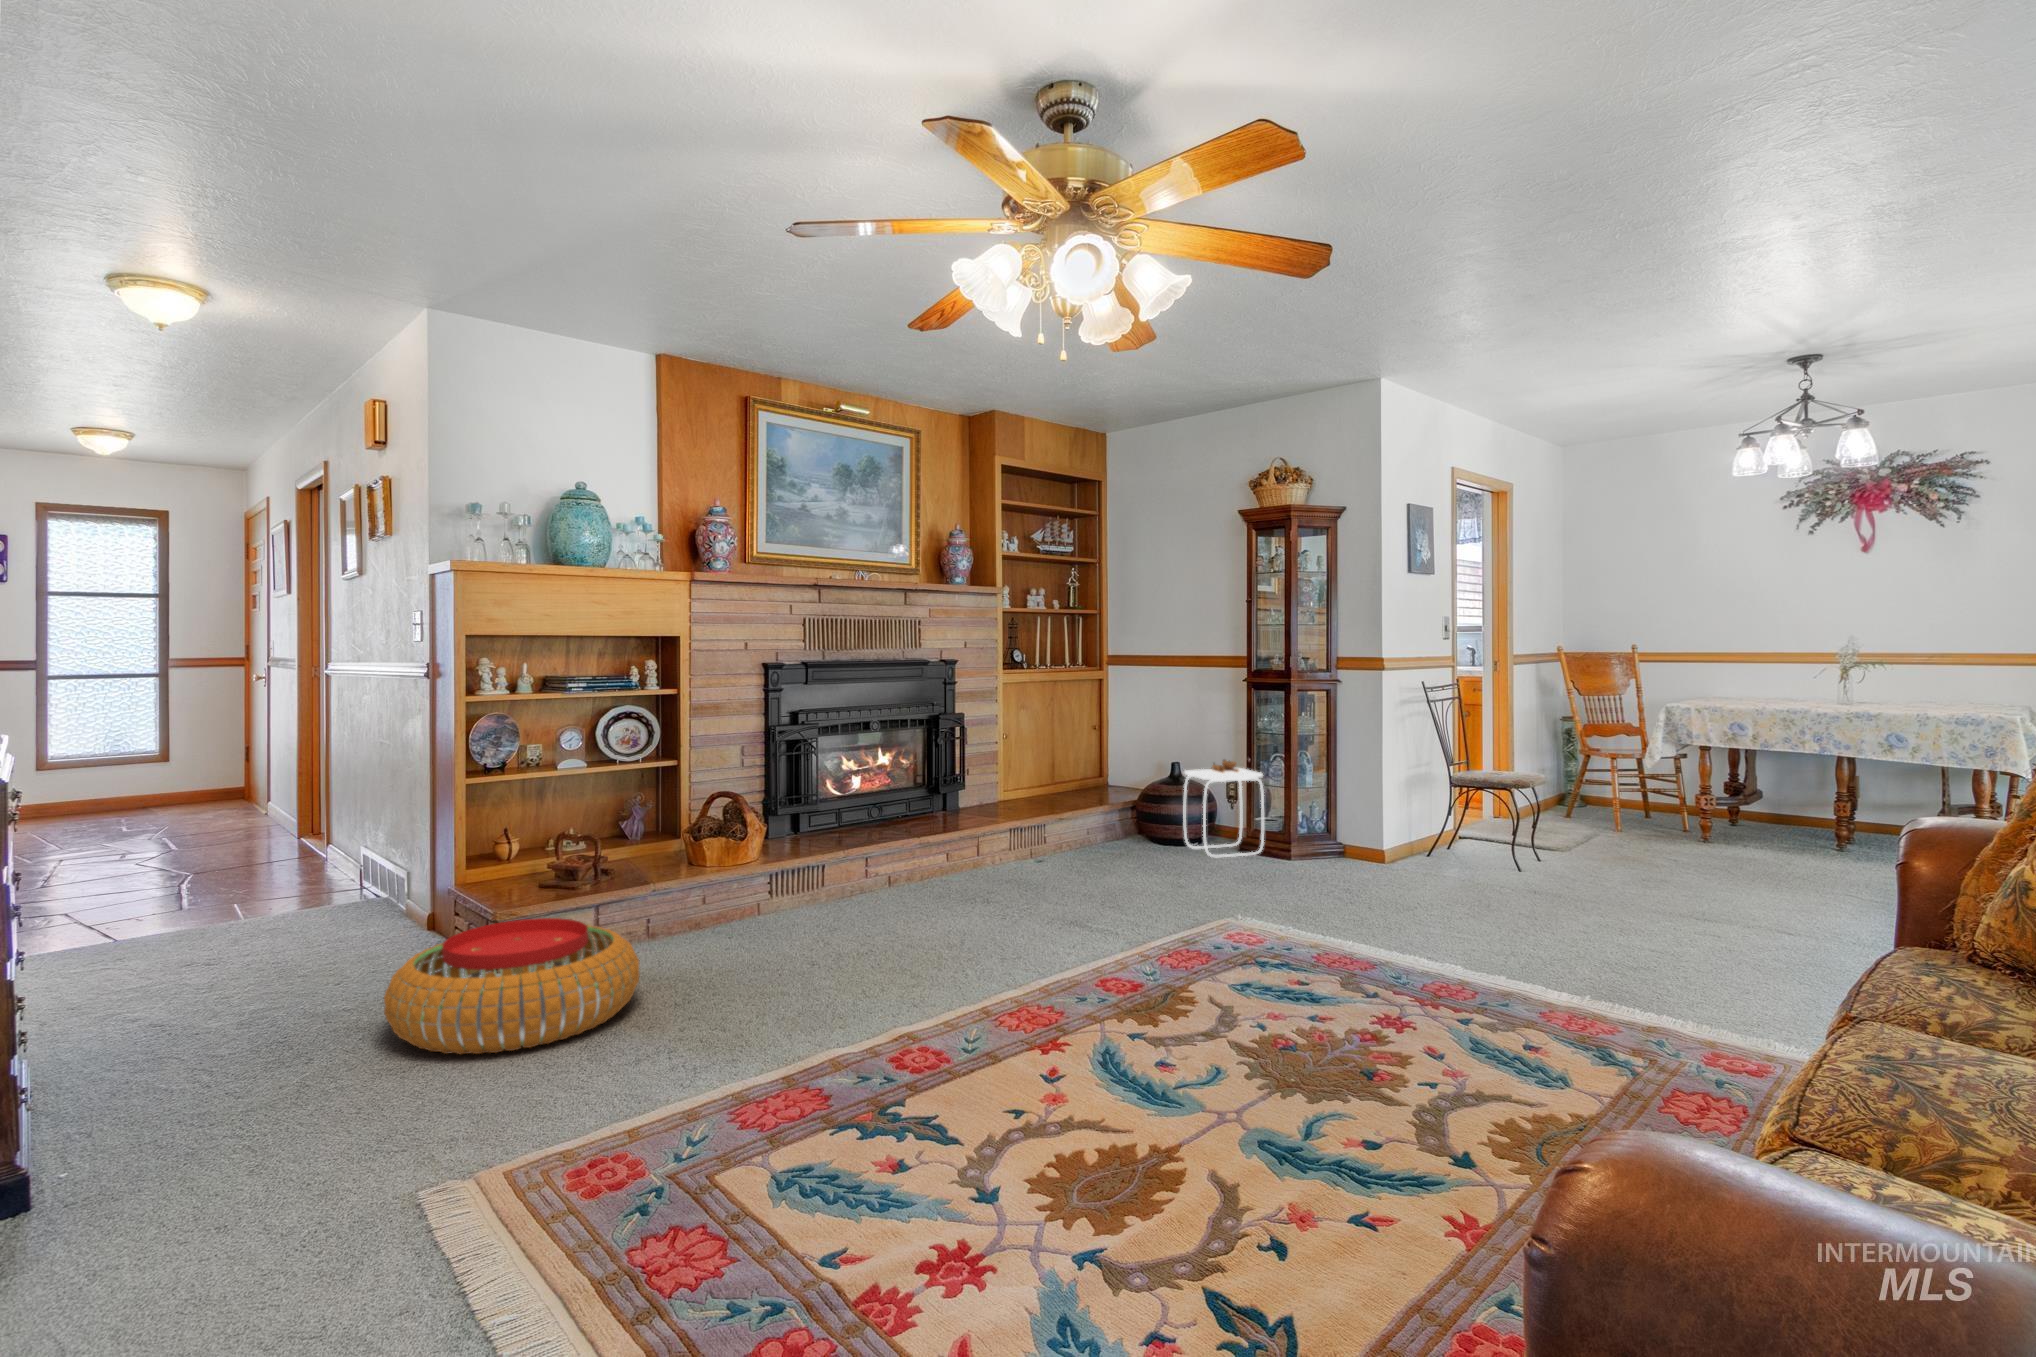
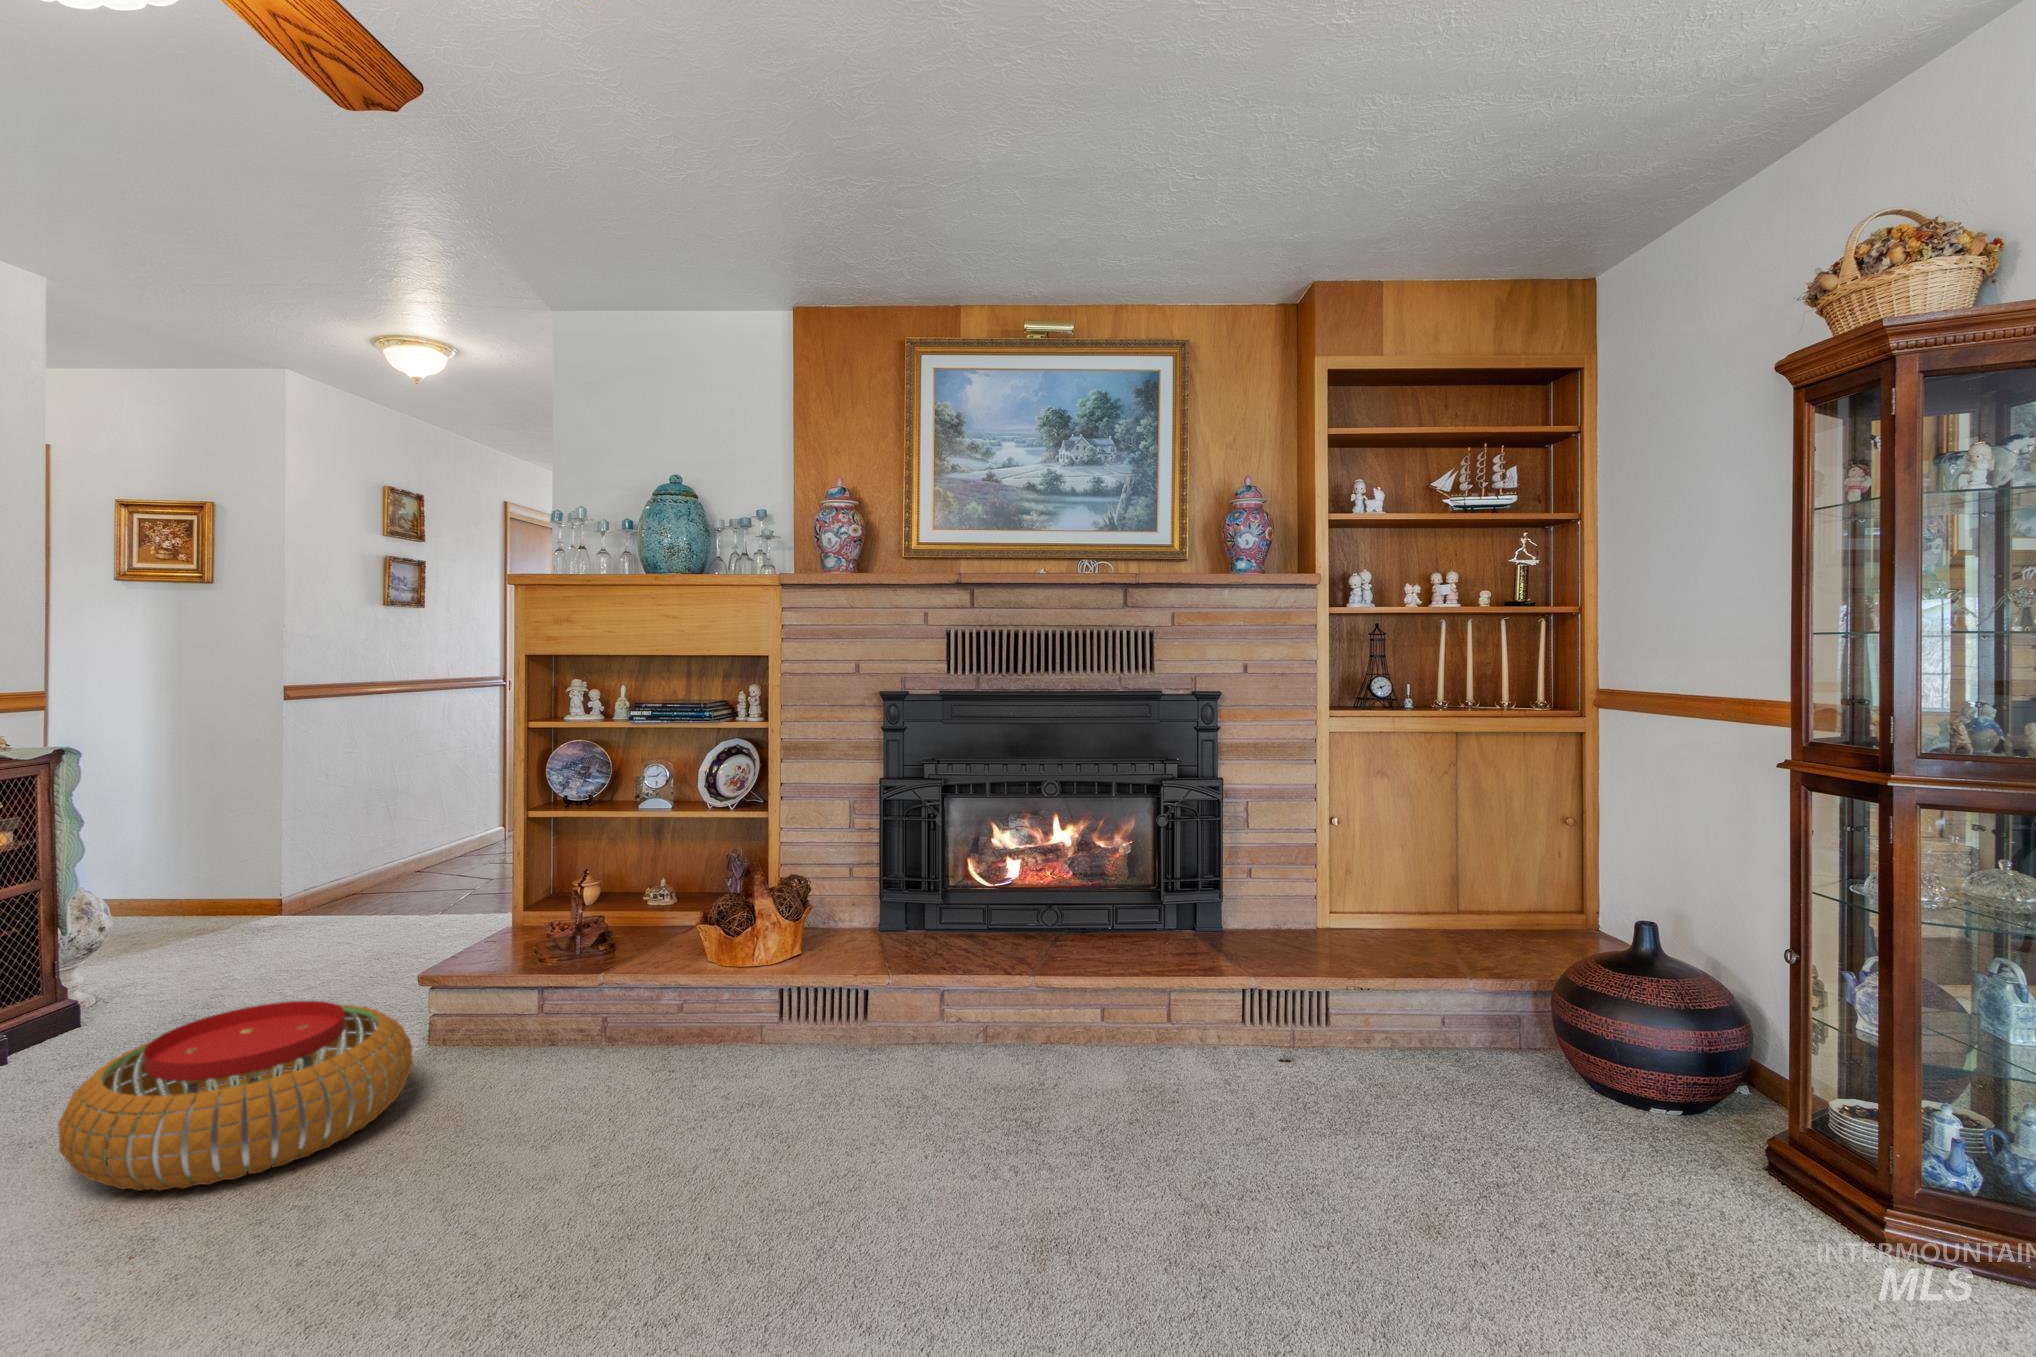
side table: present [1183,760,1264,857] -> none [1610,944,1806,1196]

